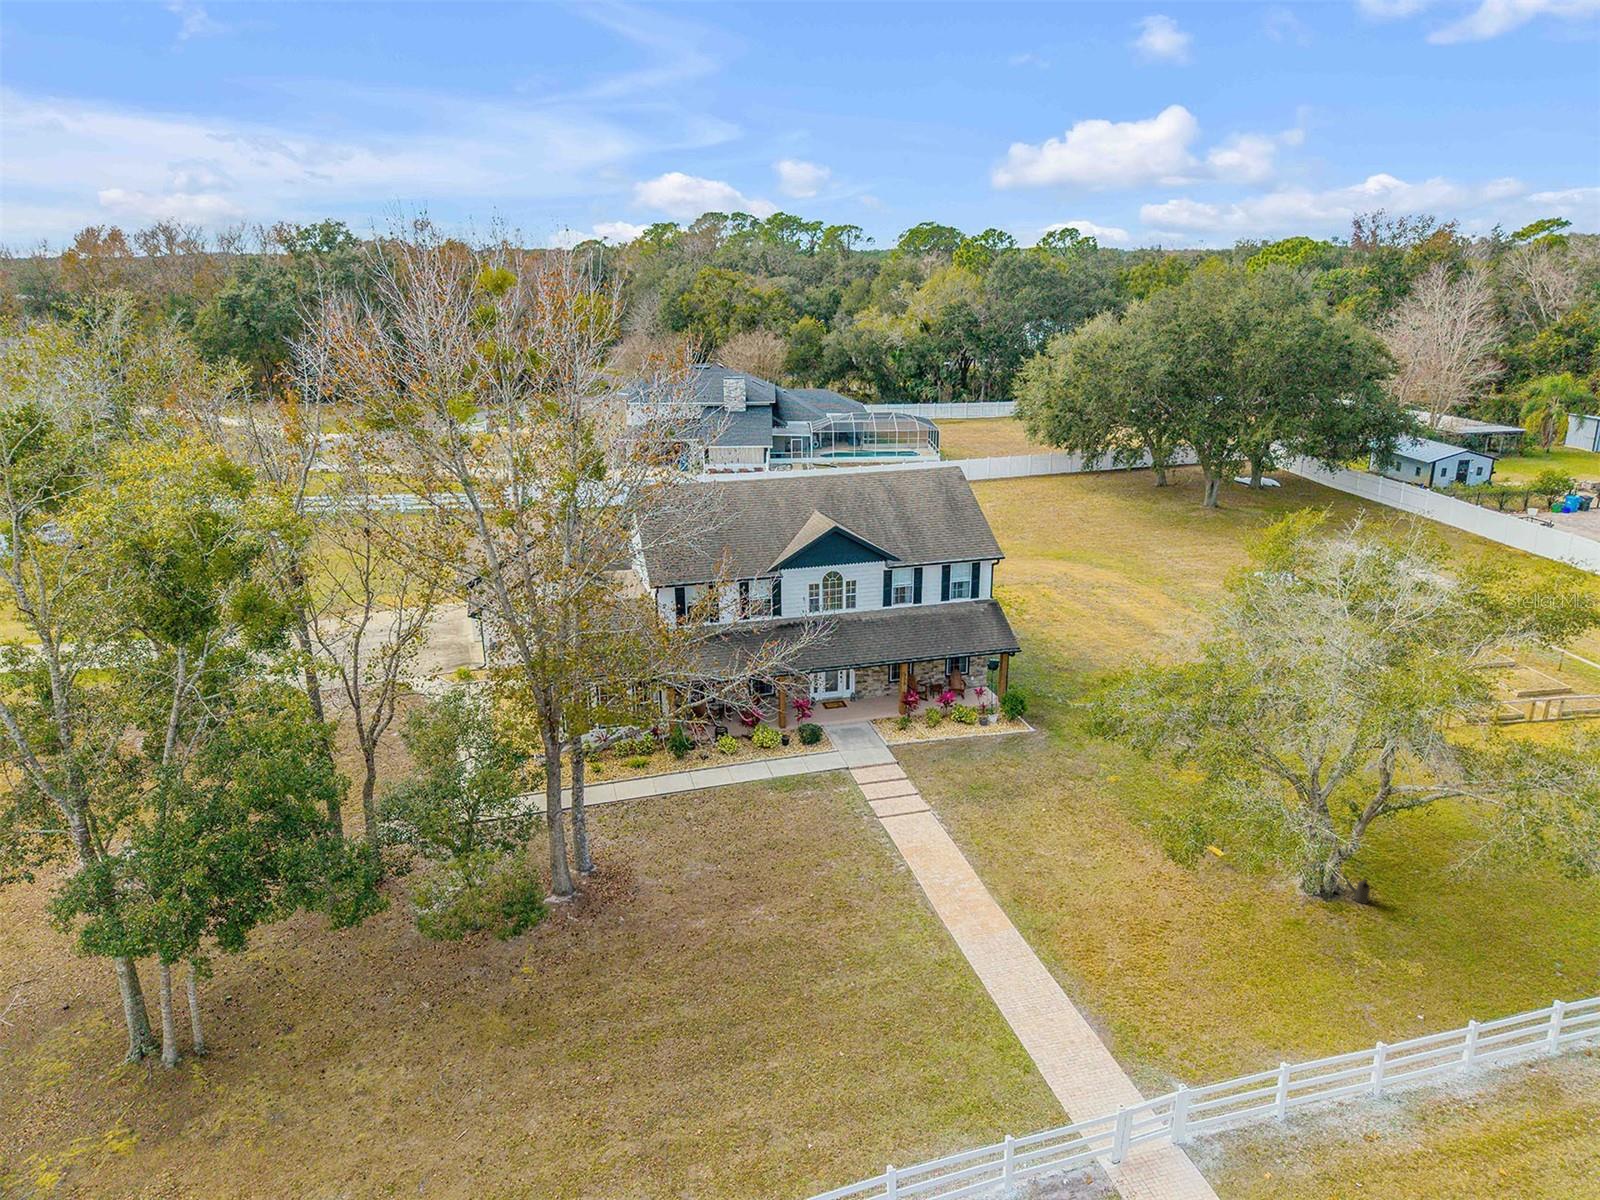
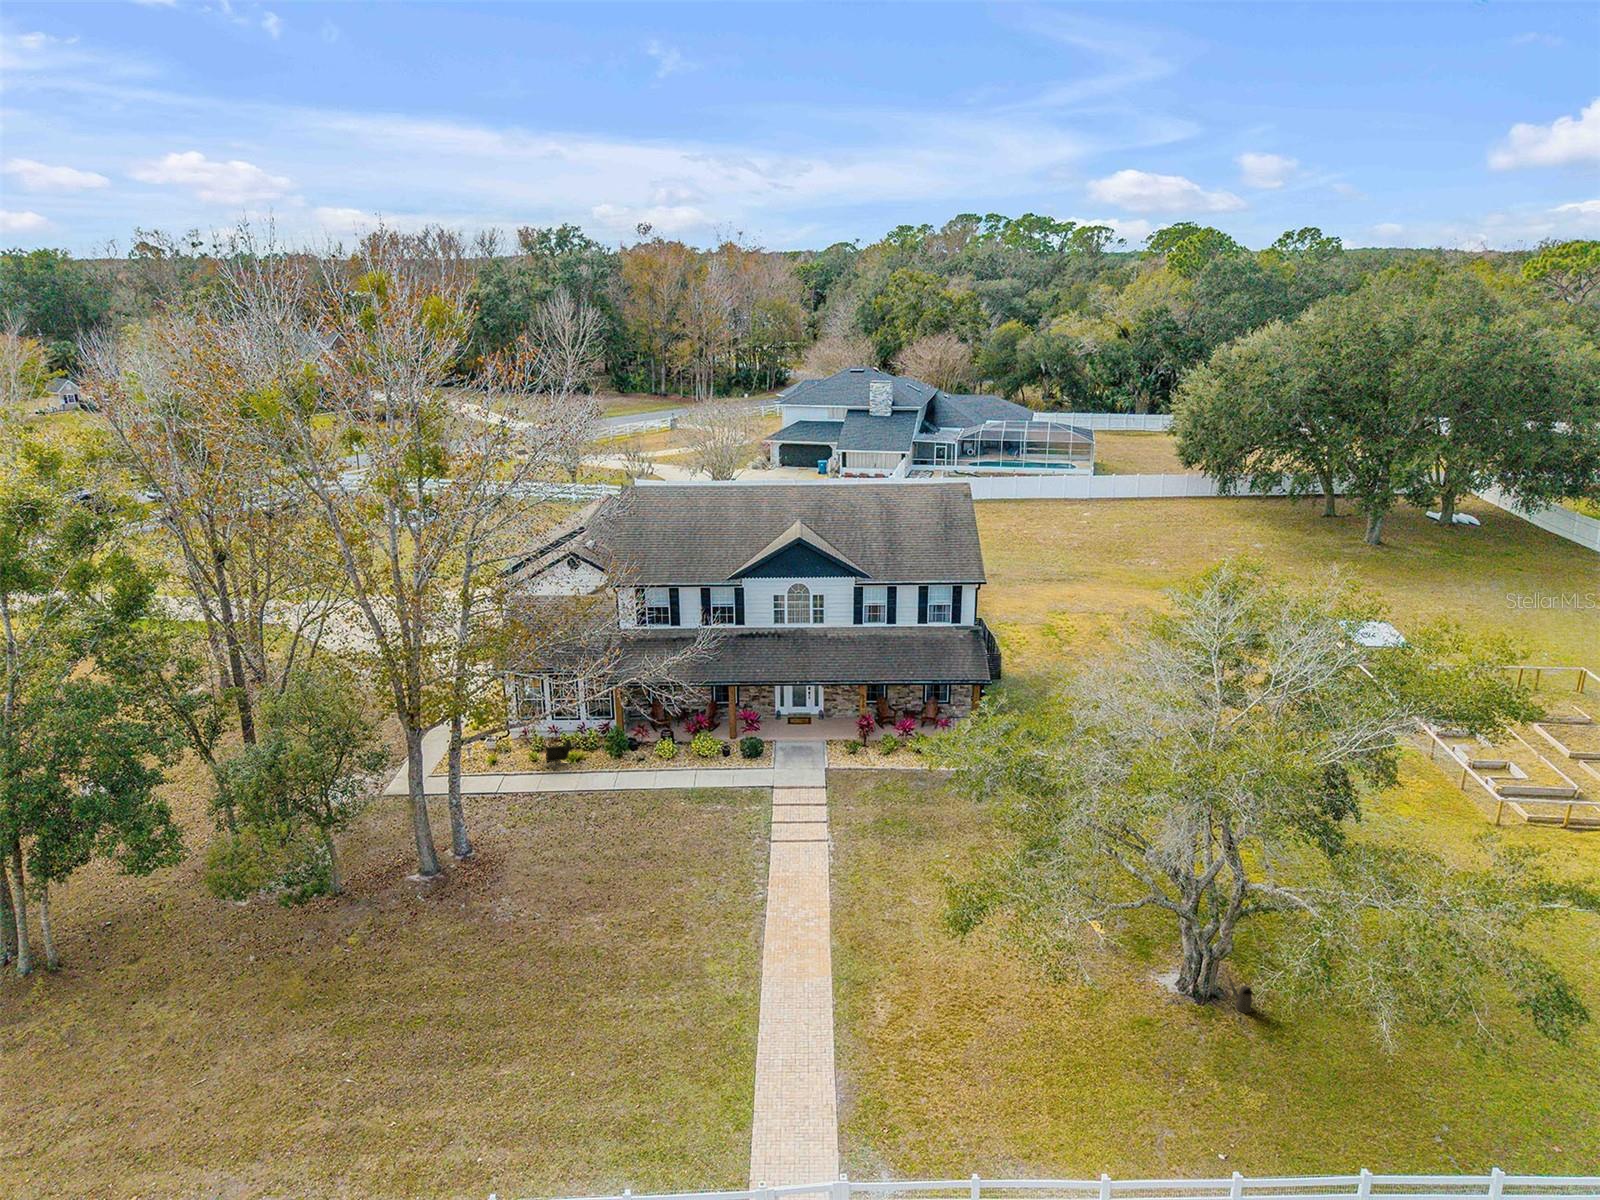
lounge chair: none [608,745,638,778] -> present [546,740,571,767]

